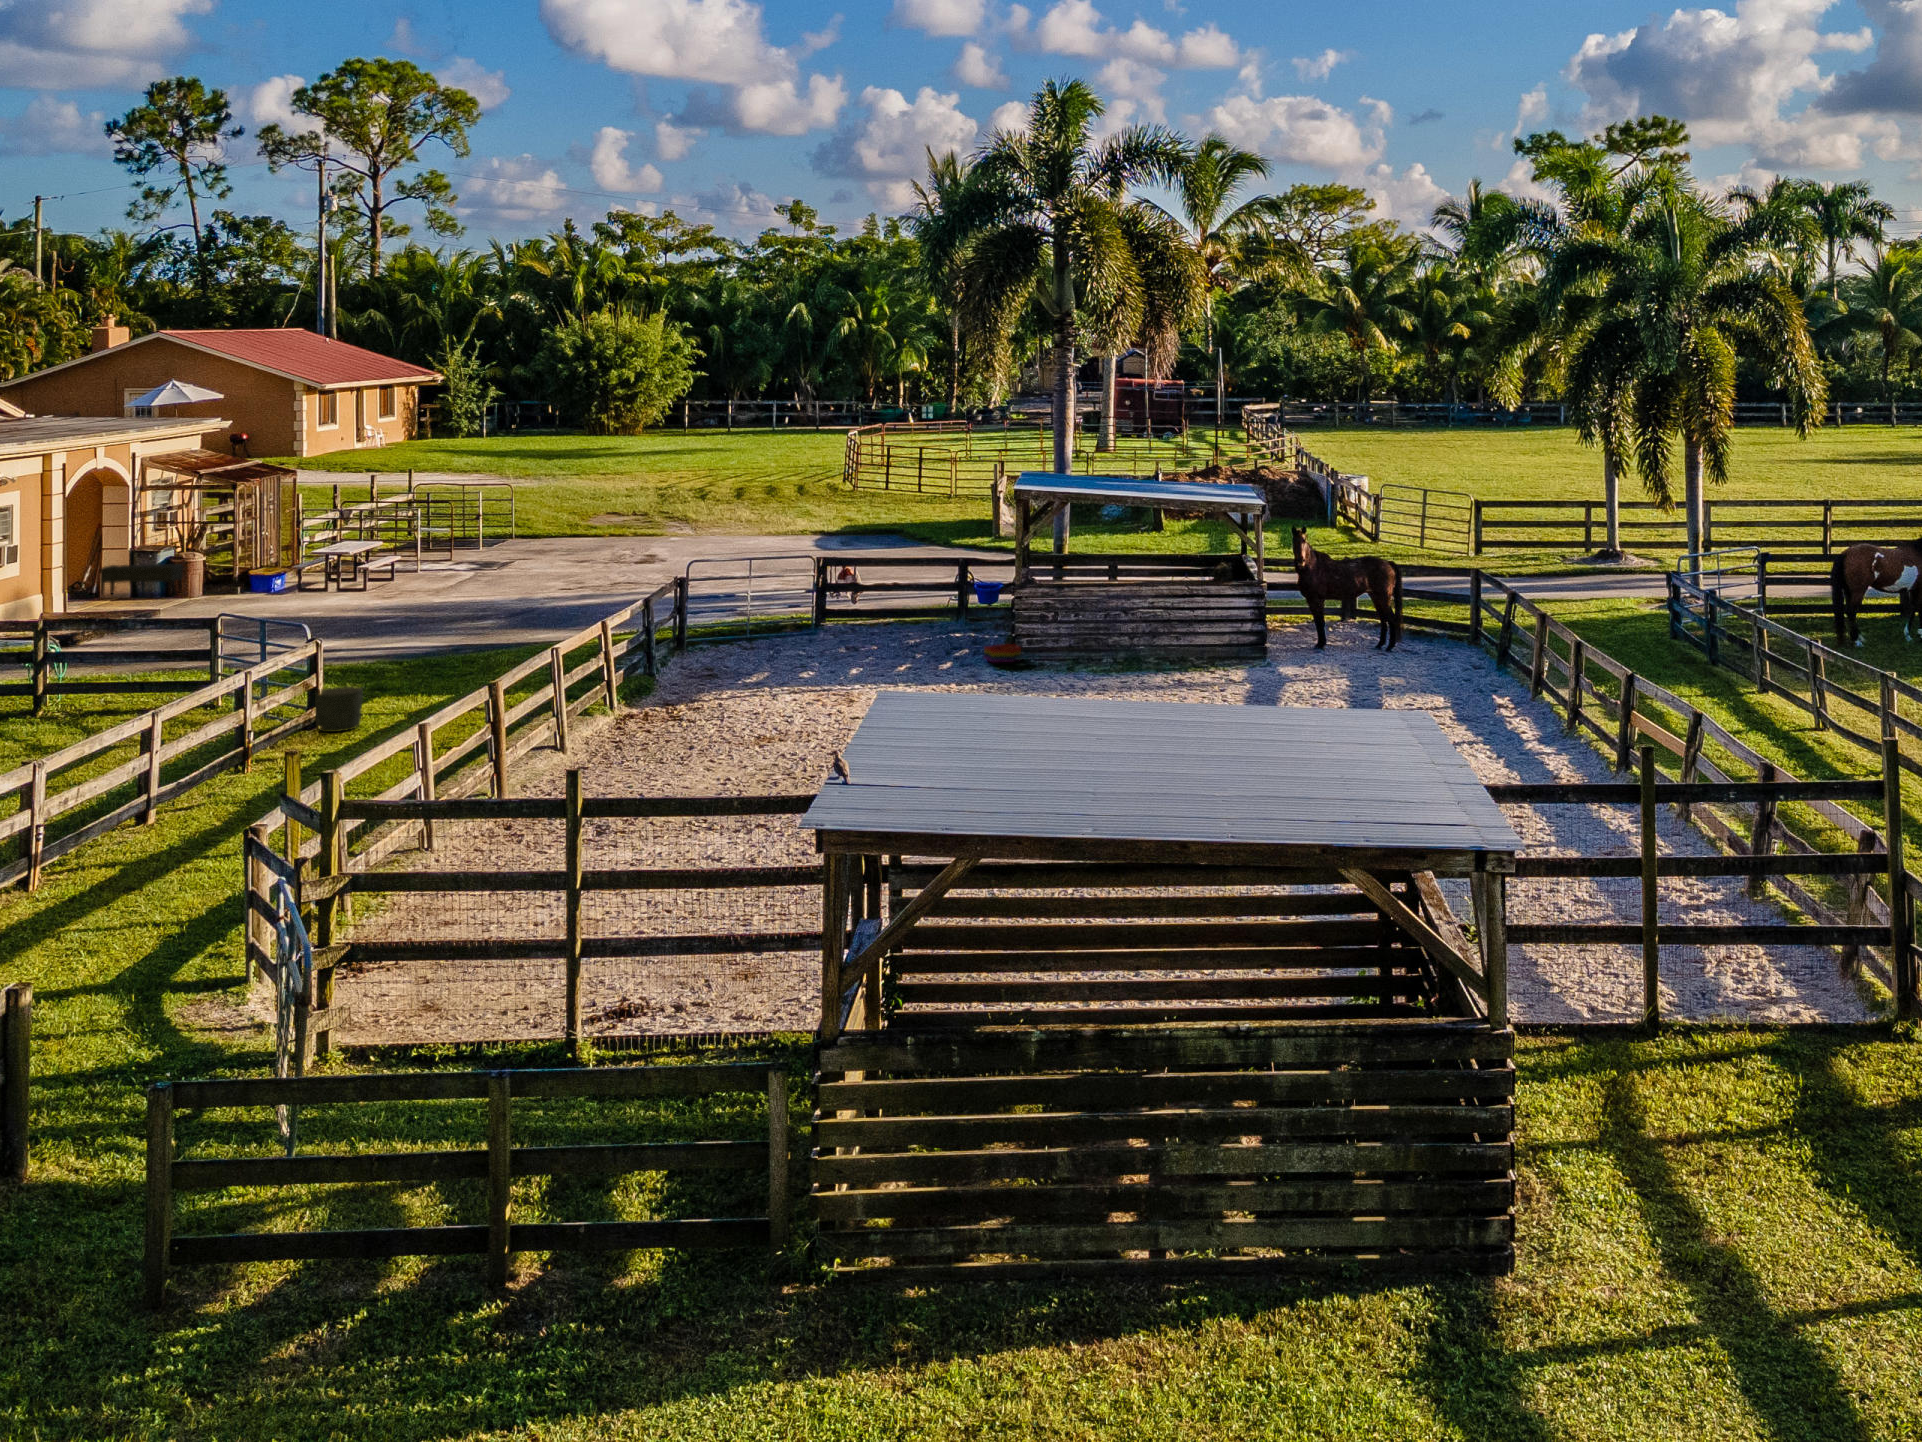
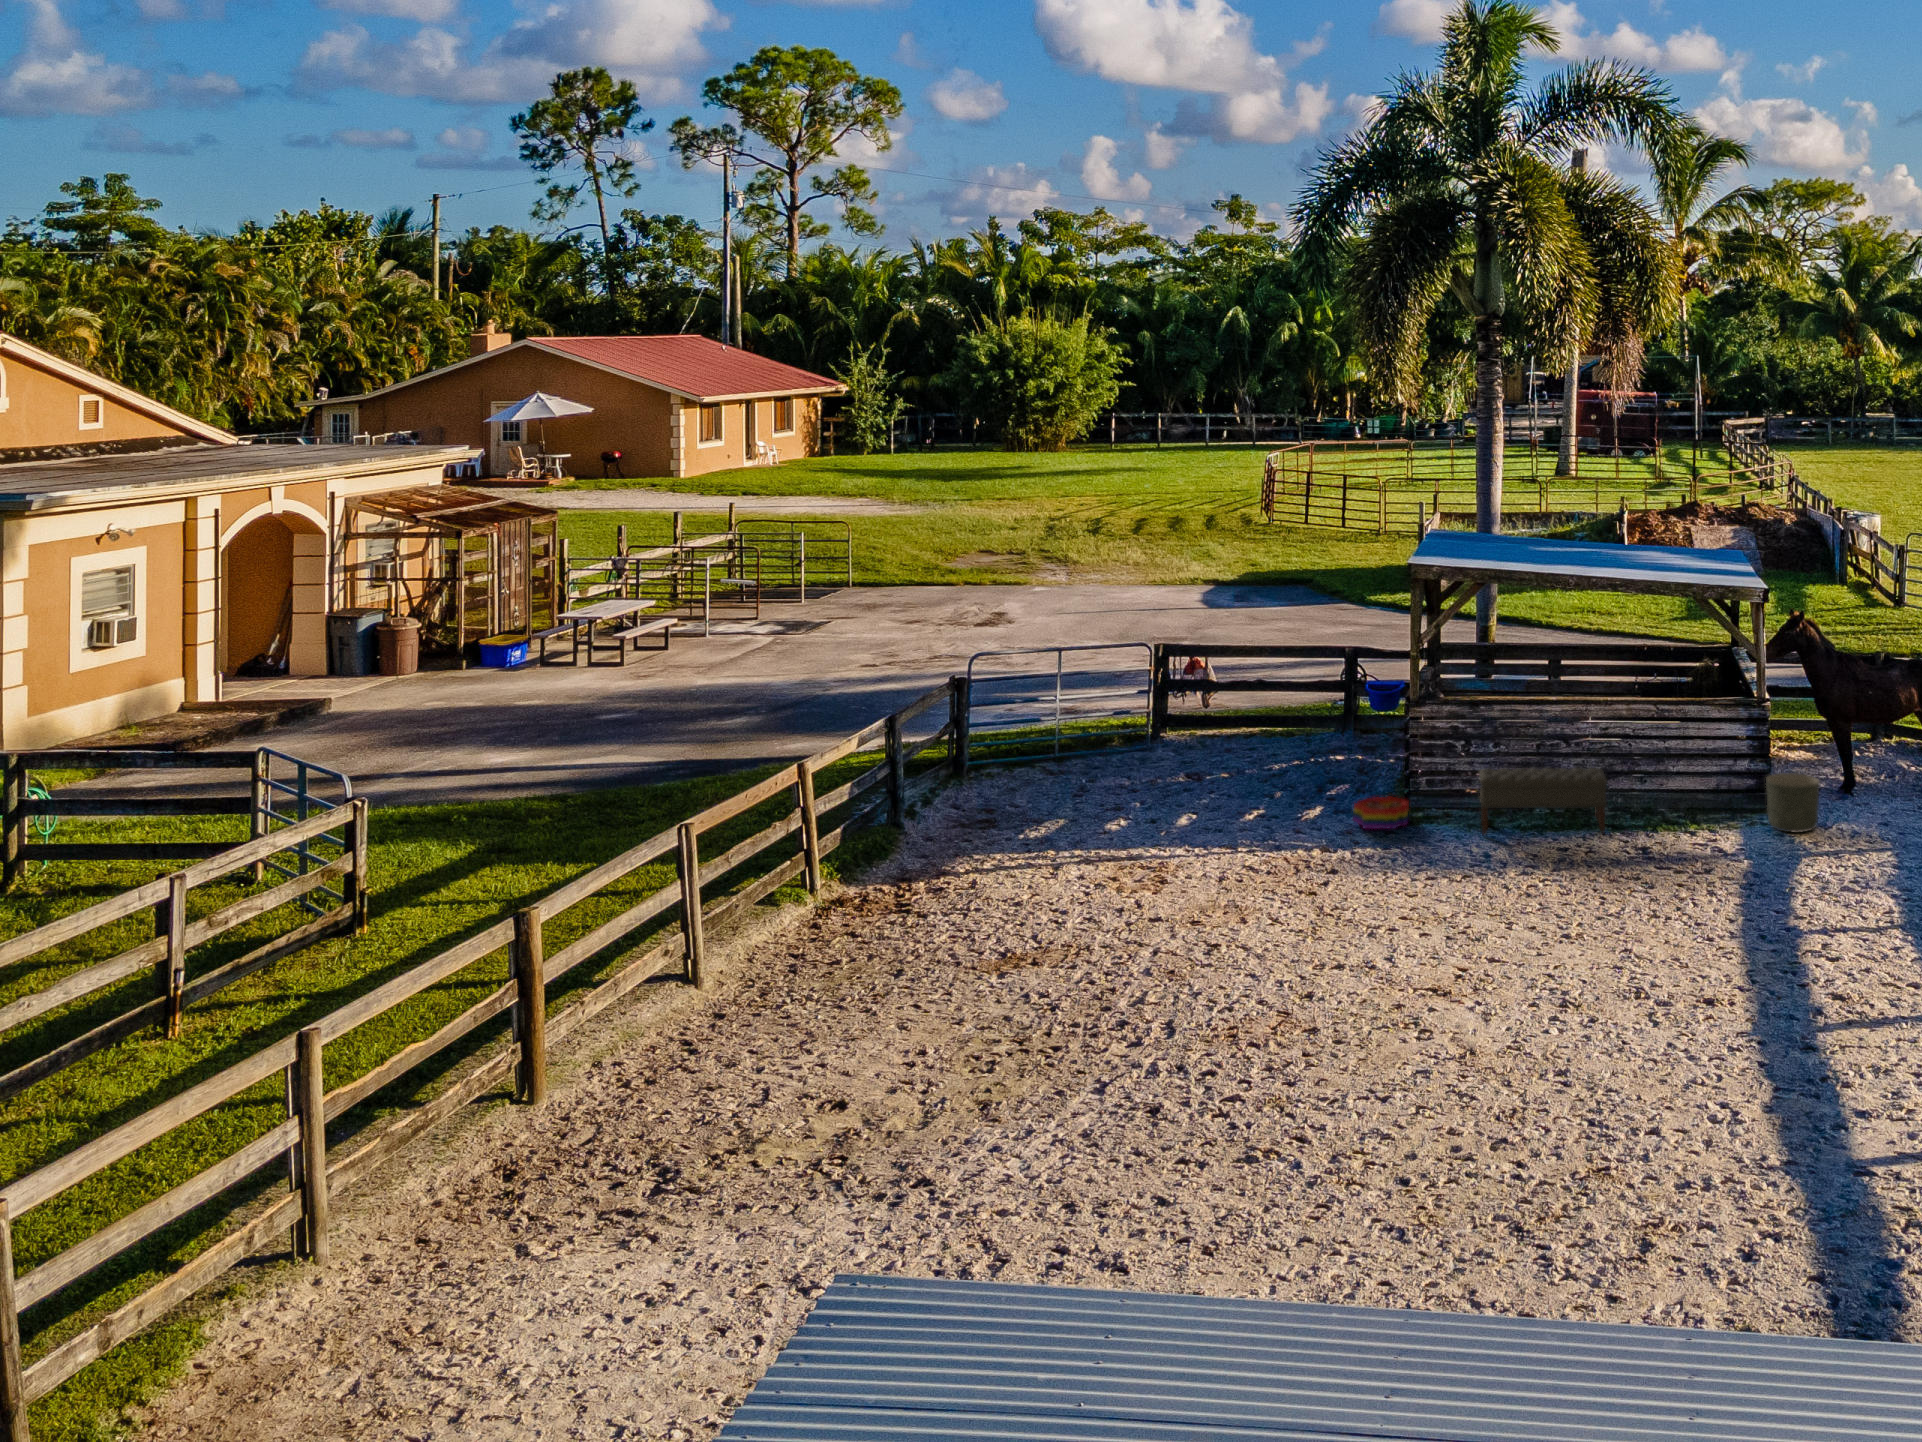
bench: present [99,564,183,597] -> present [1479,768,1607,835]
planter: present [315,686,363,732] -> present [1766,773,1819,833]

